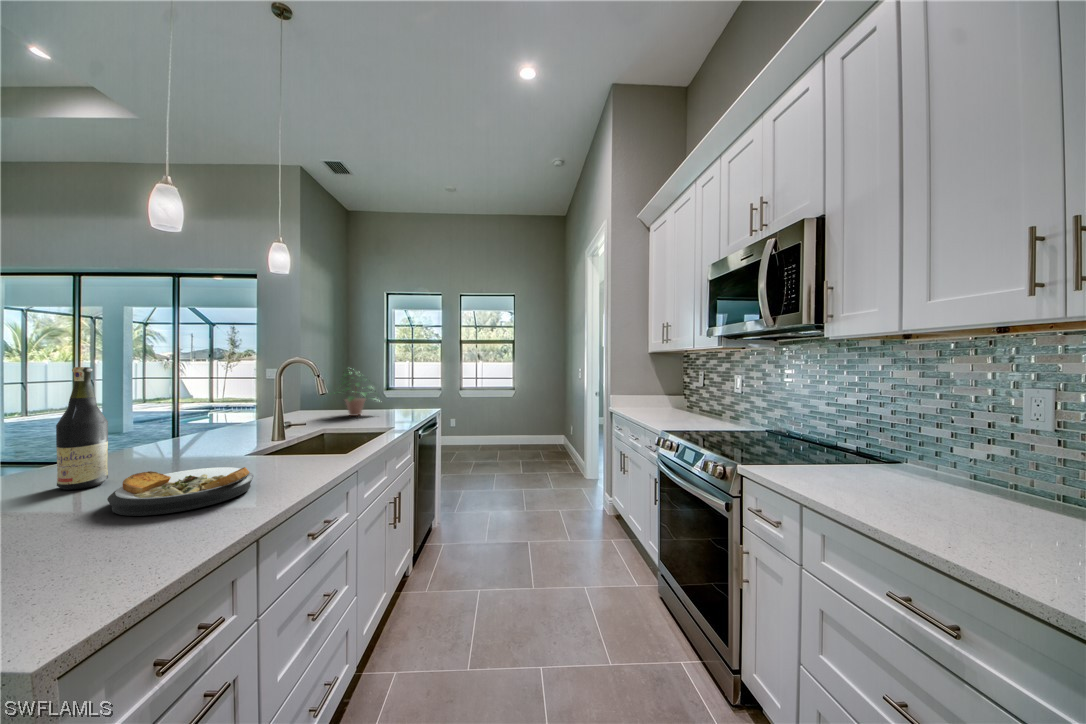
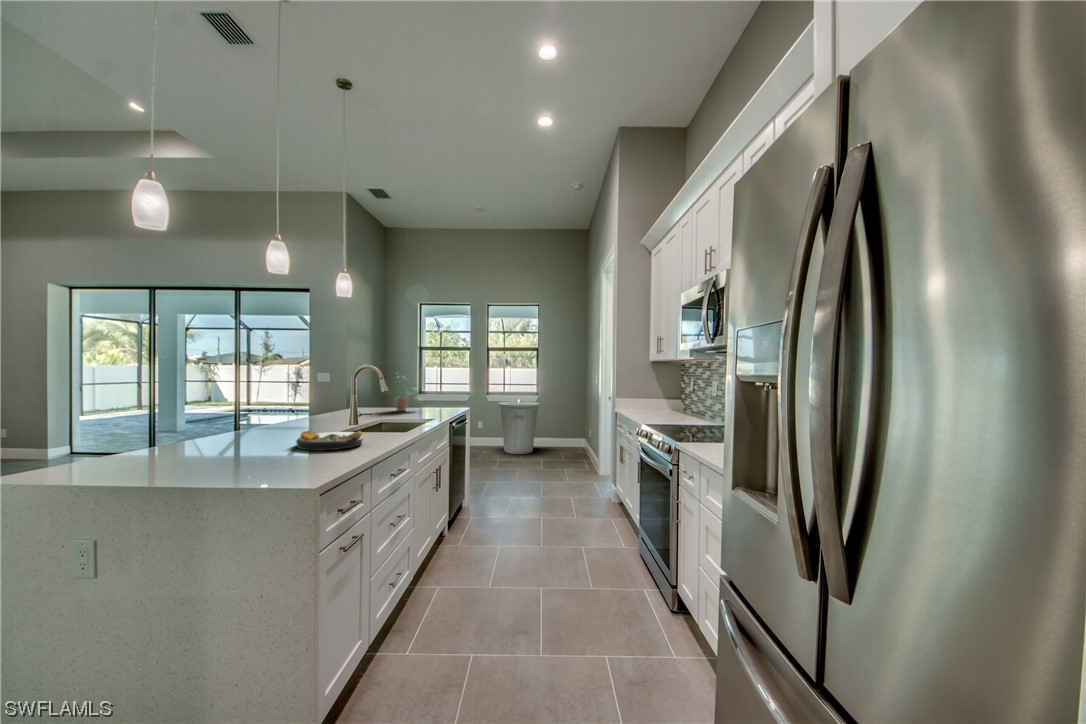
wine bottle: present [56,367,108,490] -> none [257,371,280,441]
trash can: none [473,395,517,452] -> present [498,399,540,454]

